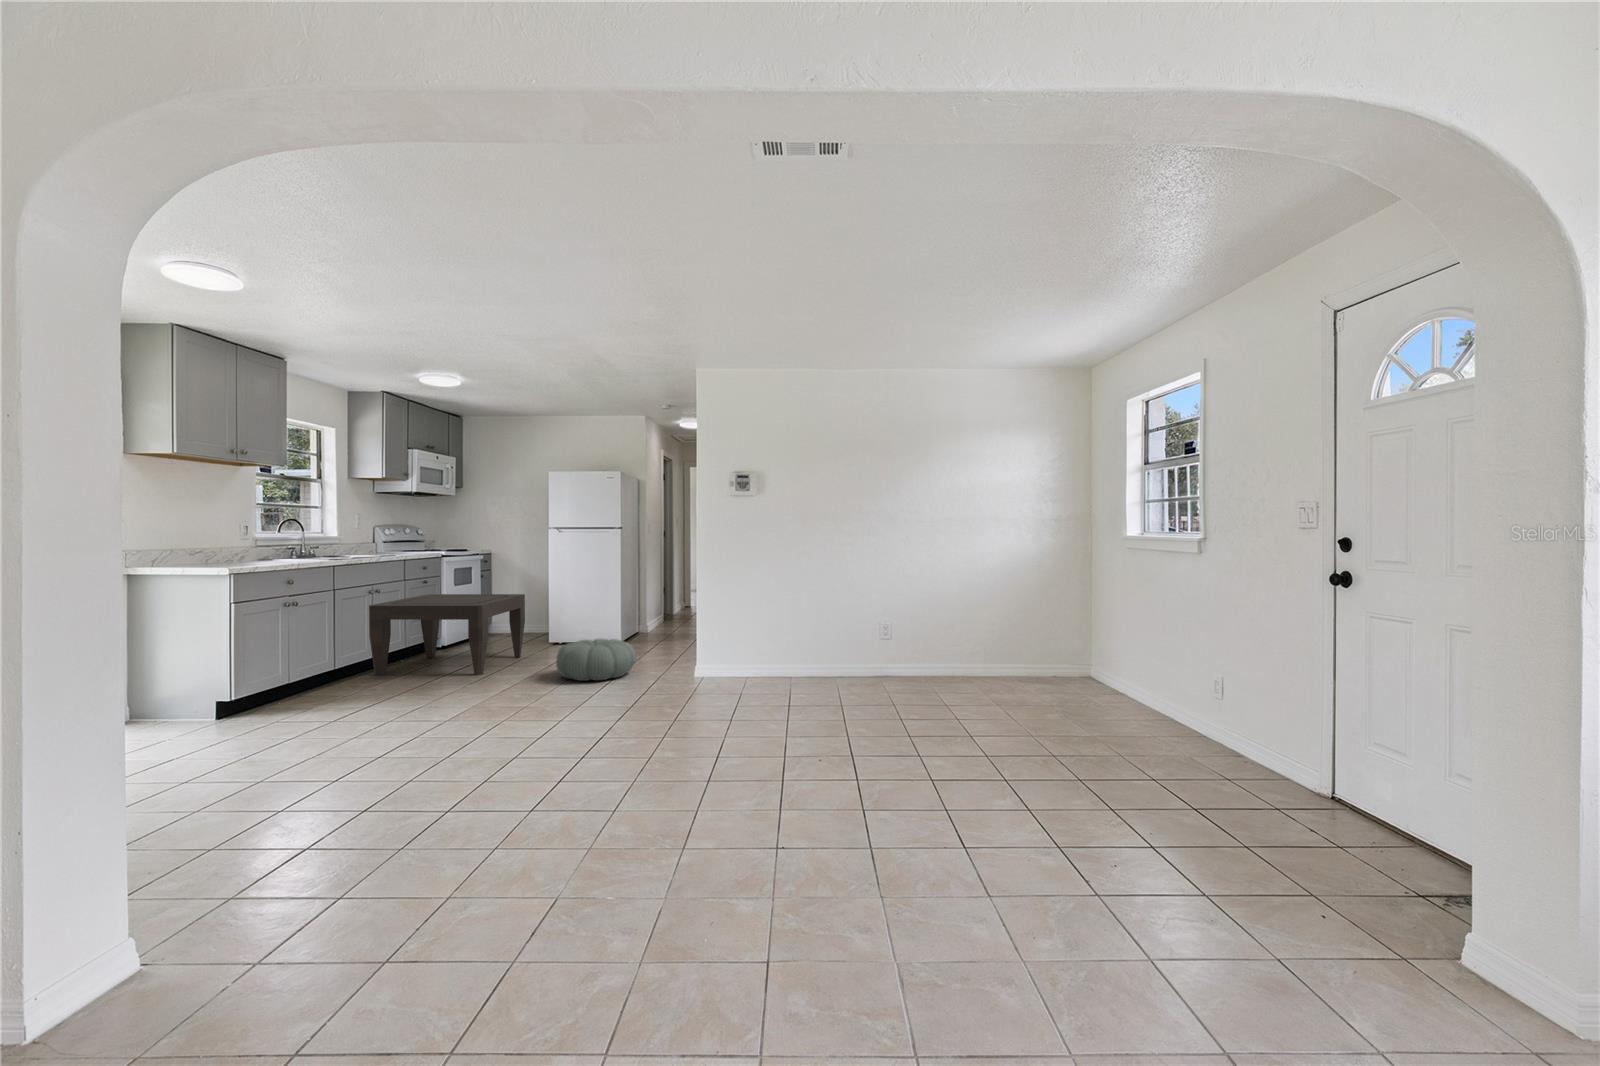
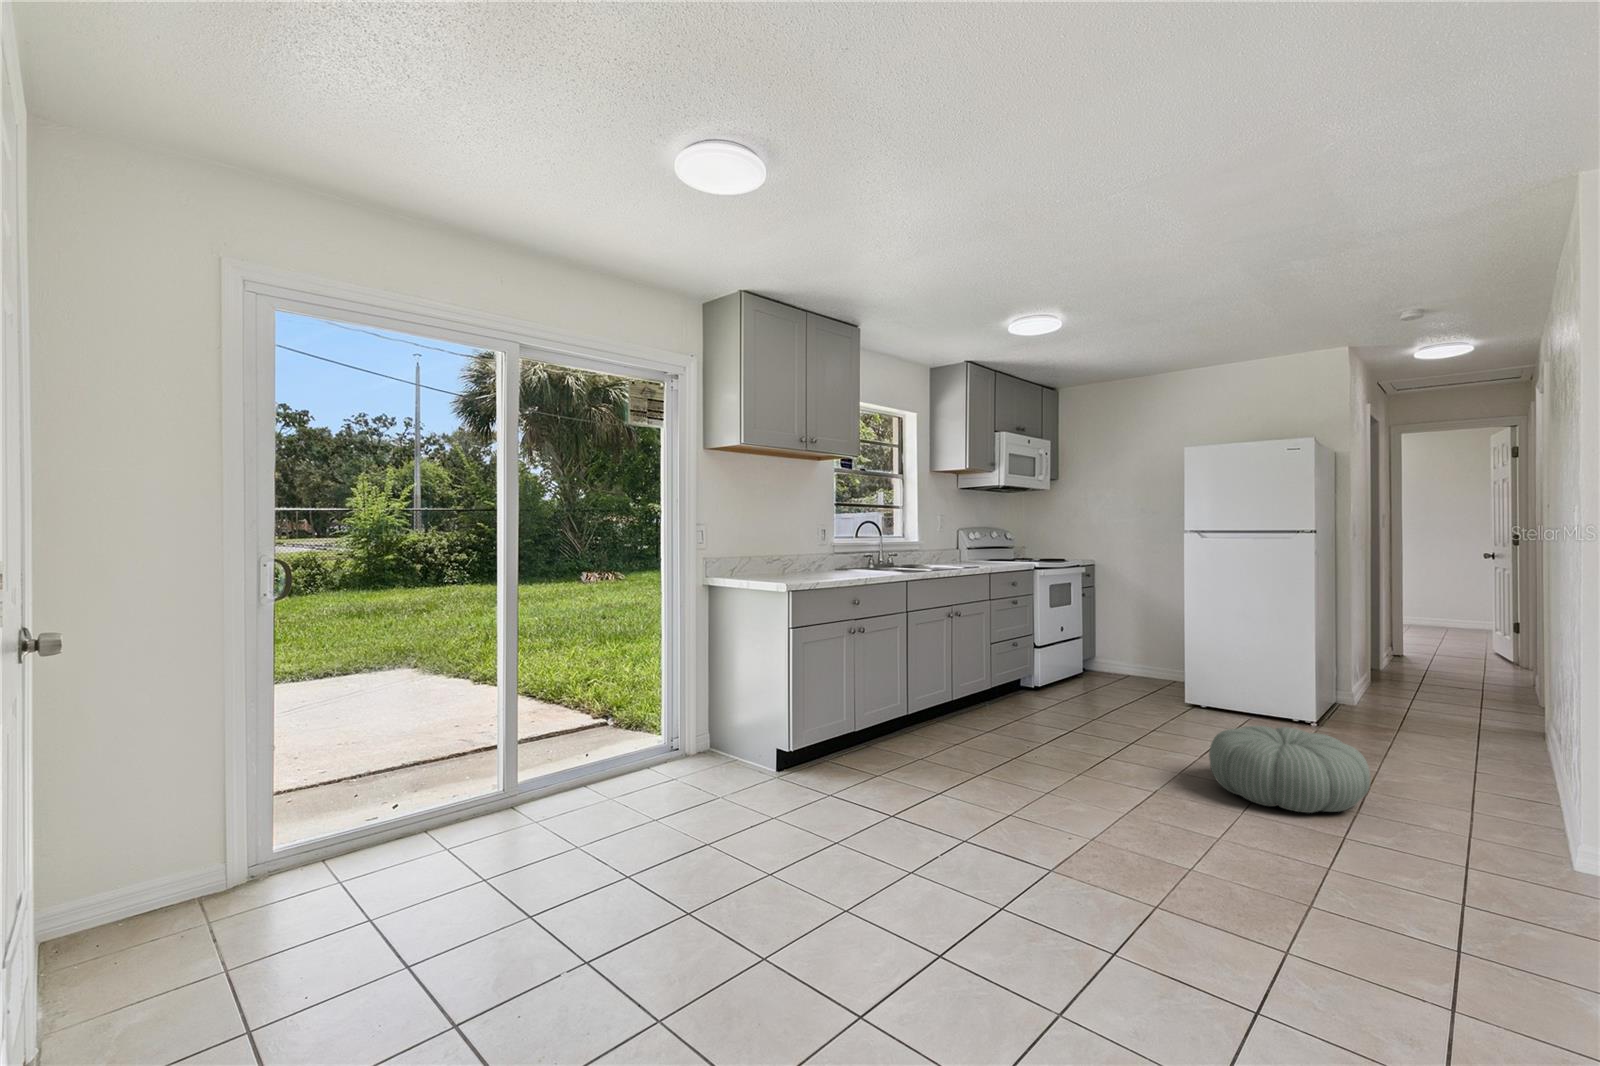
coffee table: present [369,594,525,676] -> none [945,620,1149,752]

